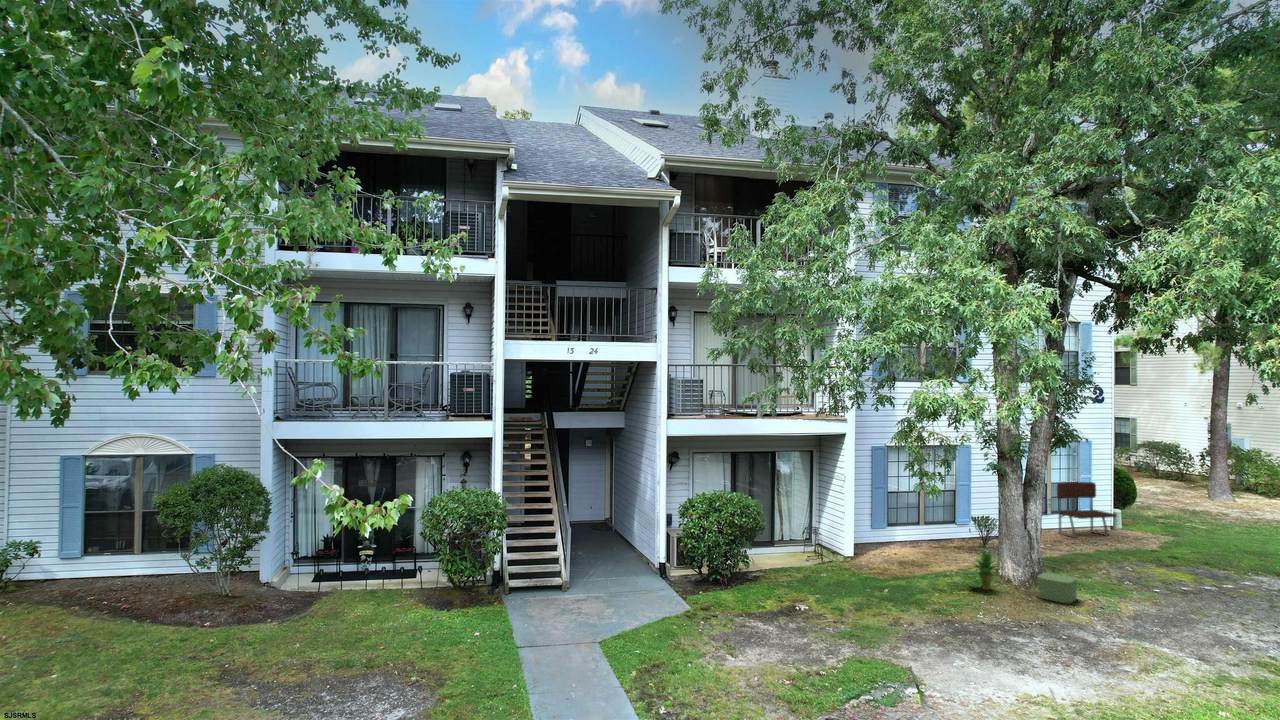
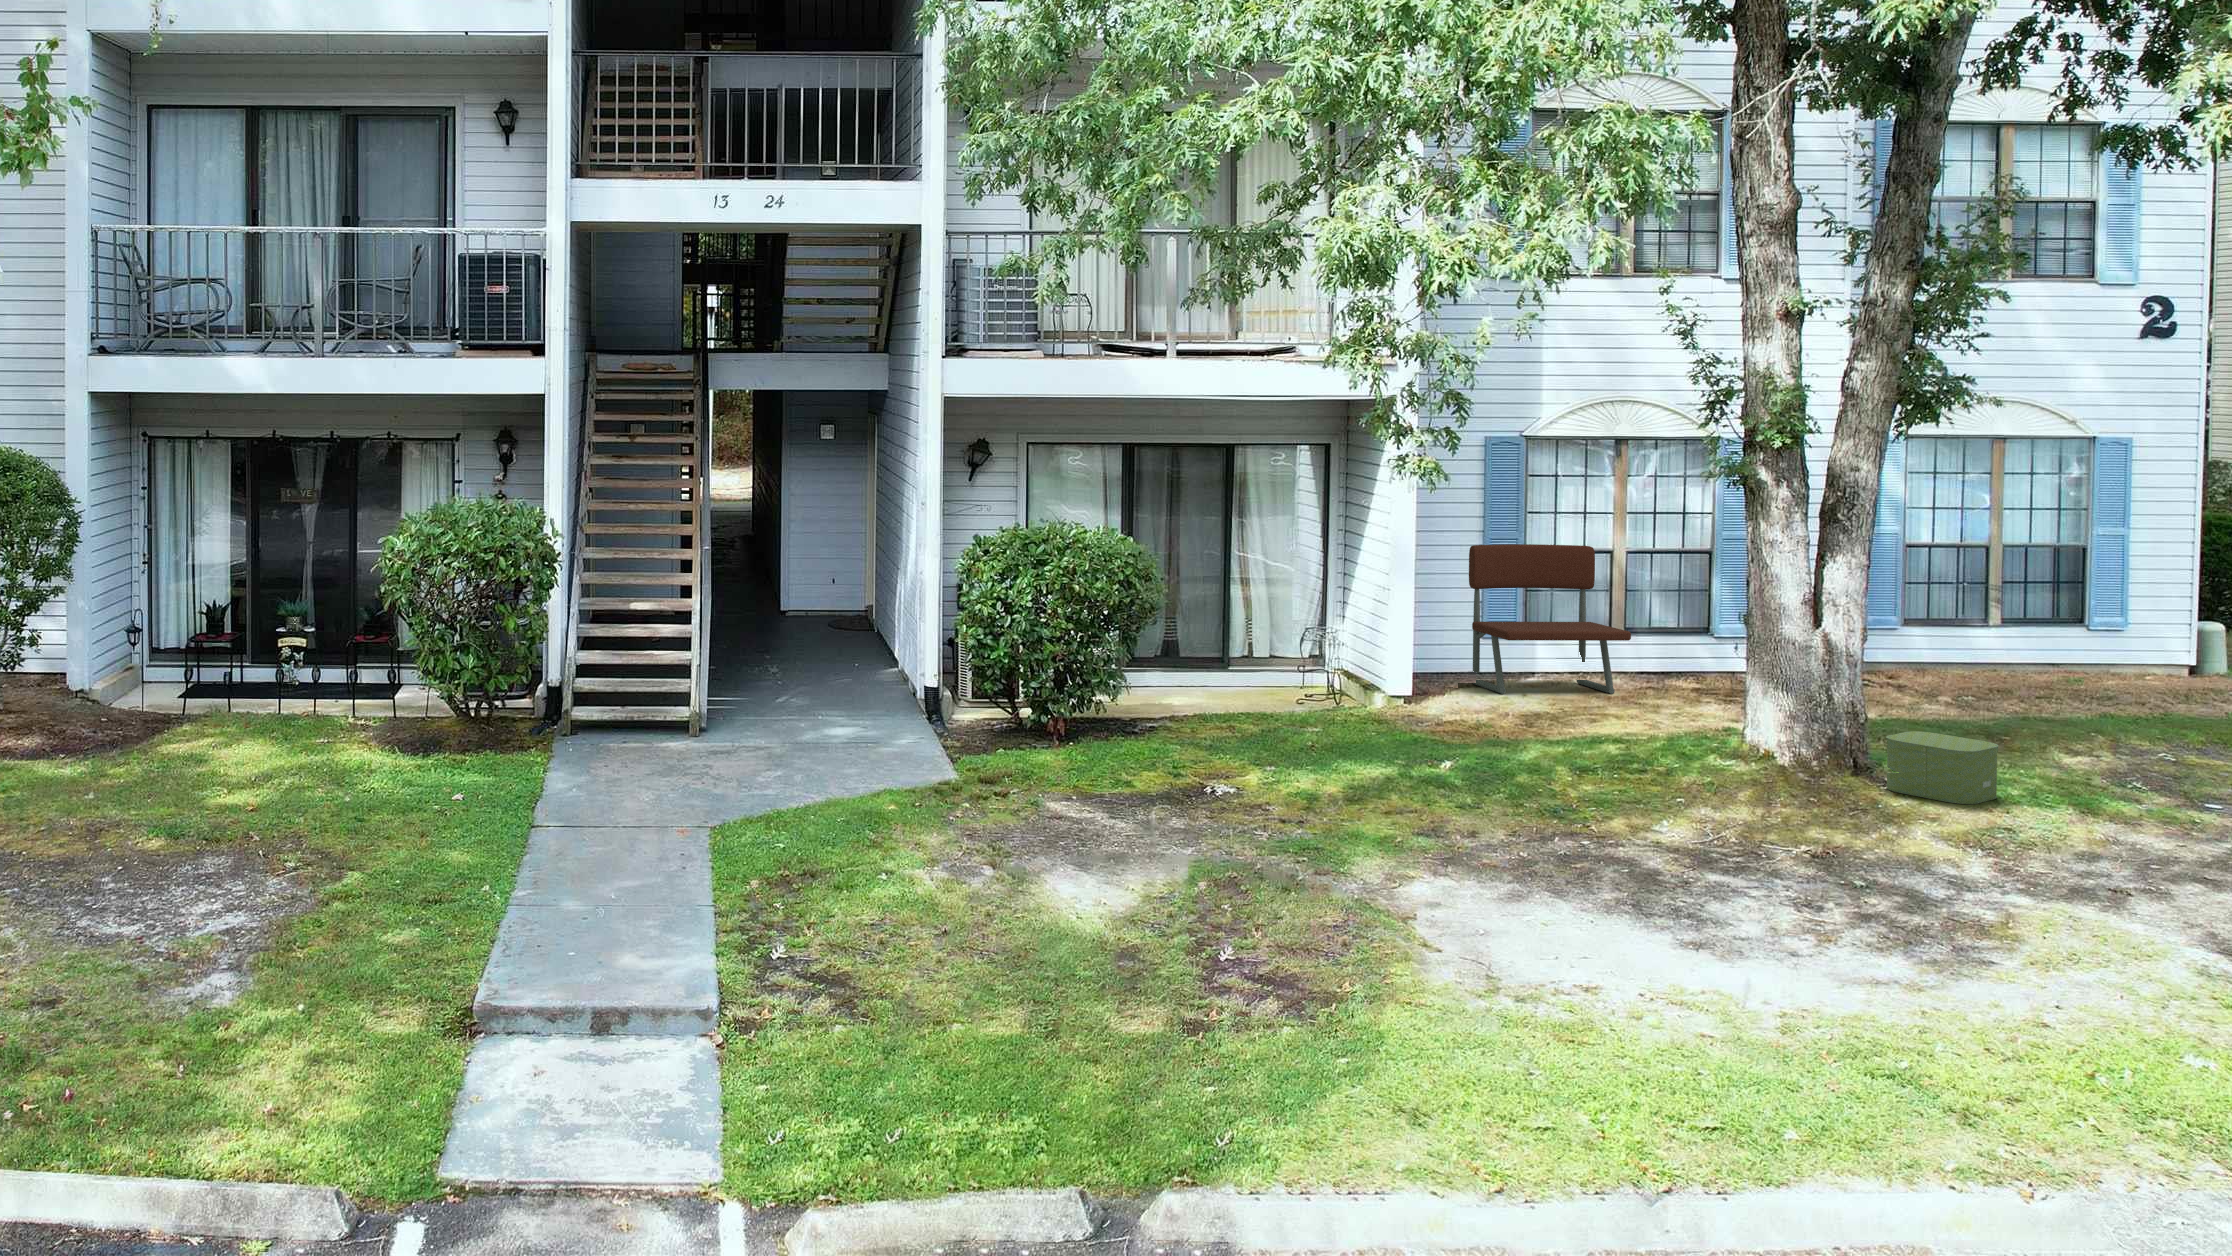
bench: present [1057,482,1116,538] -> present [1469,544,1631,694]
potted plant: present [973,549,998,590] -> none [1705,668,1793,771]

